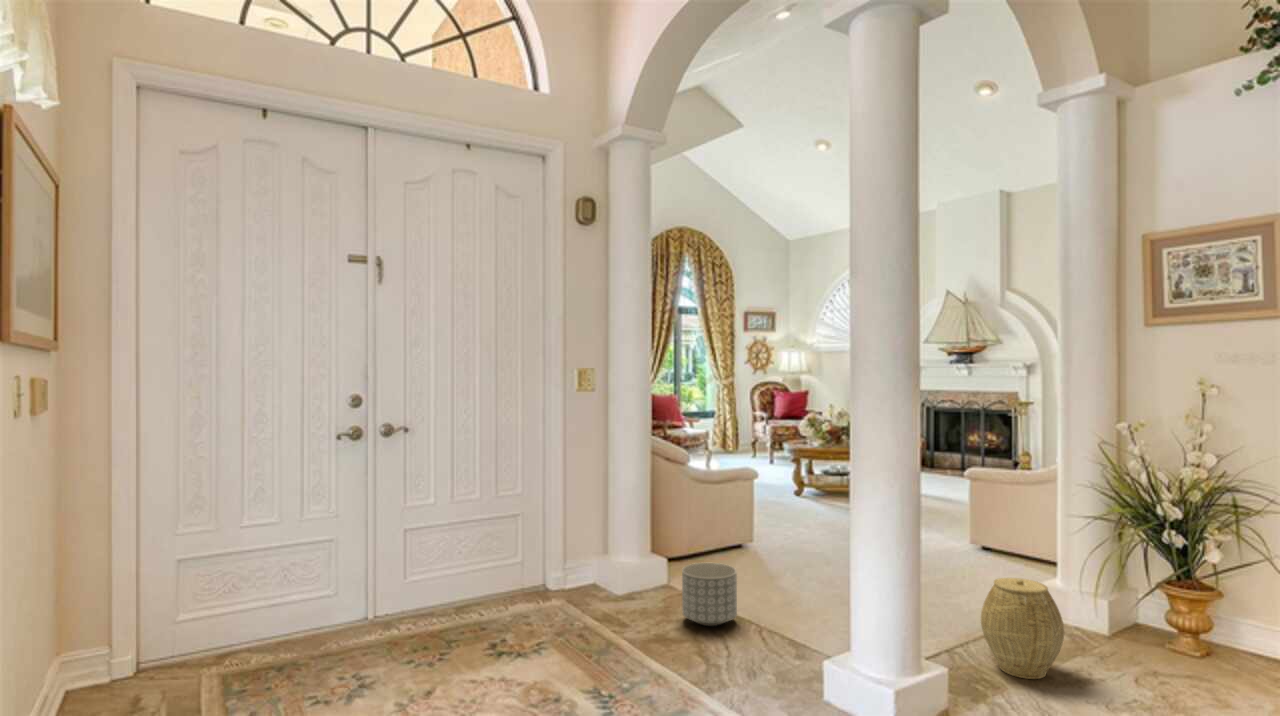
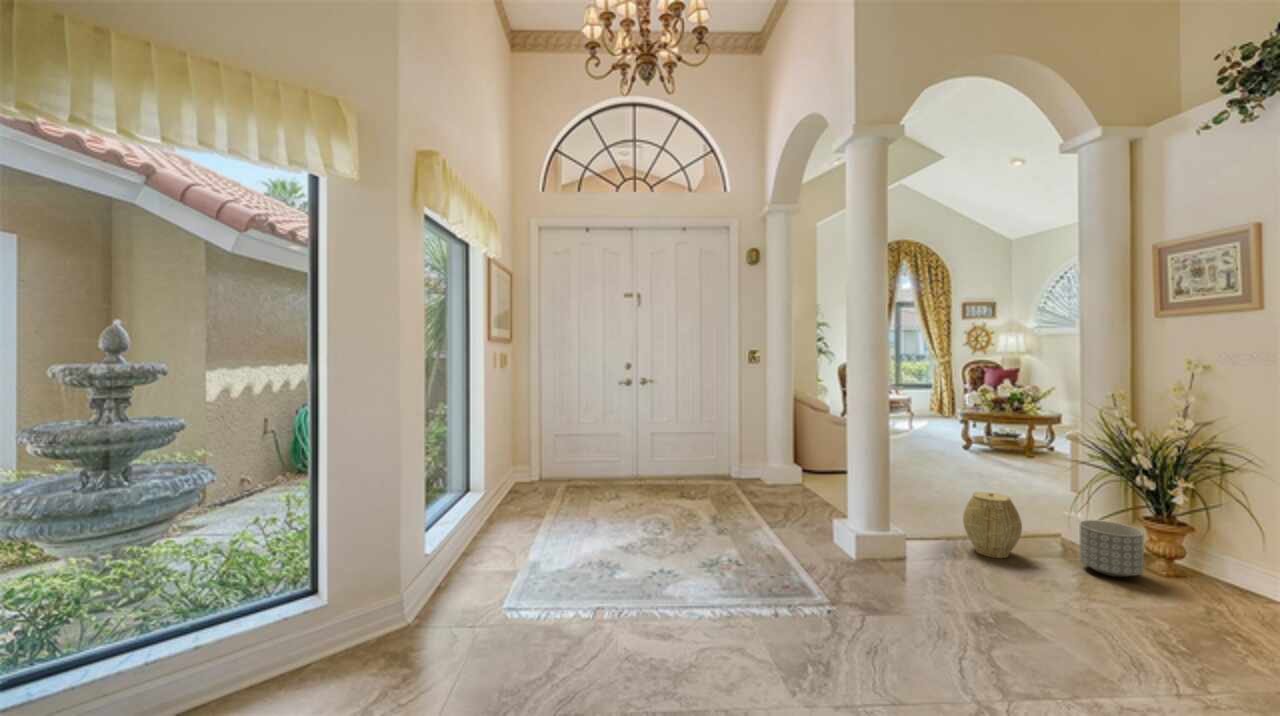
planter: present [682,563,737,626] -> present [1079,520,1144,577]

